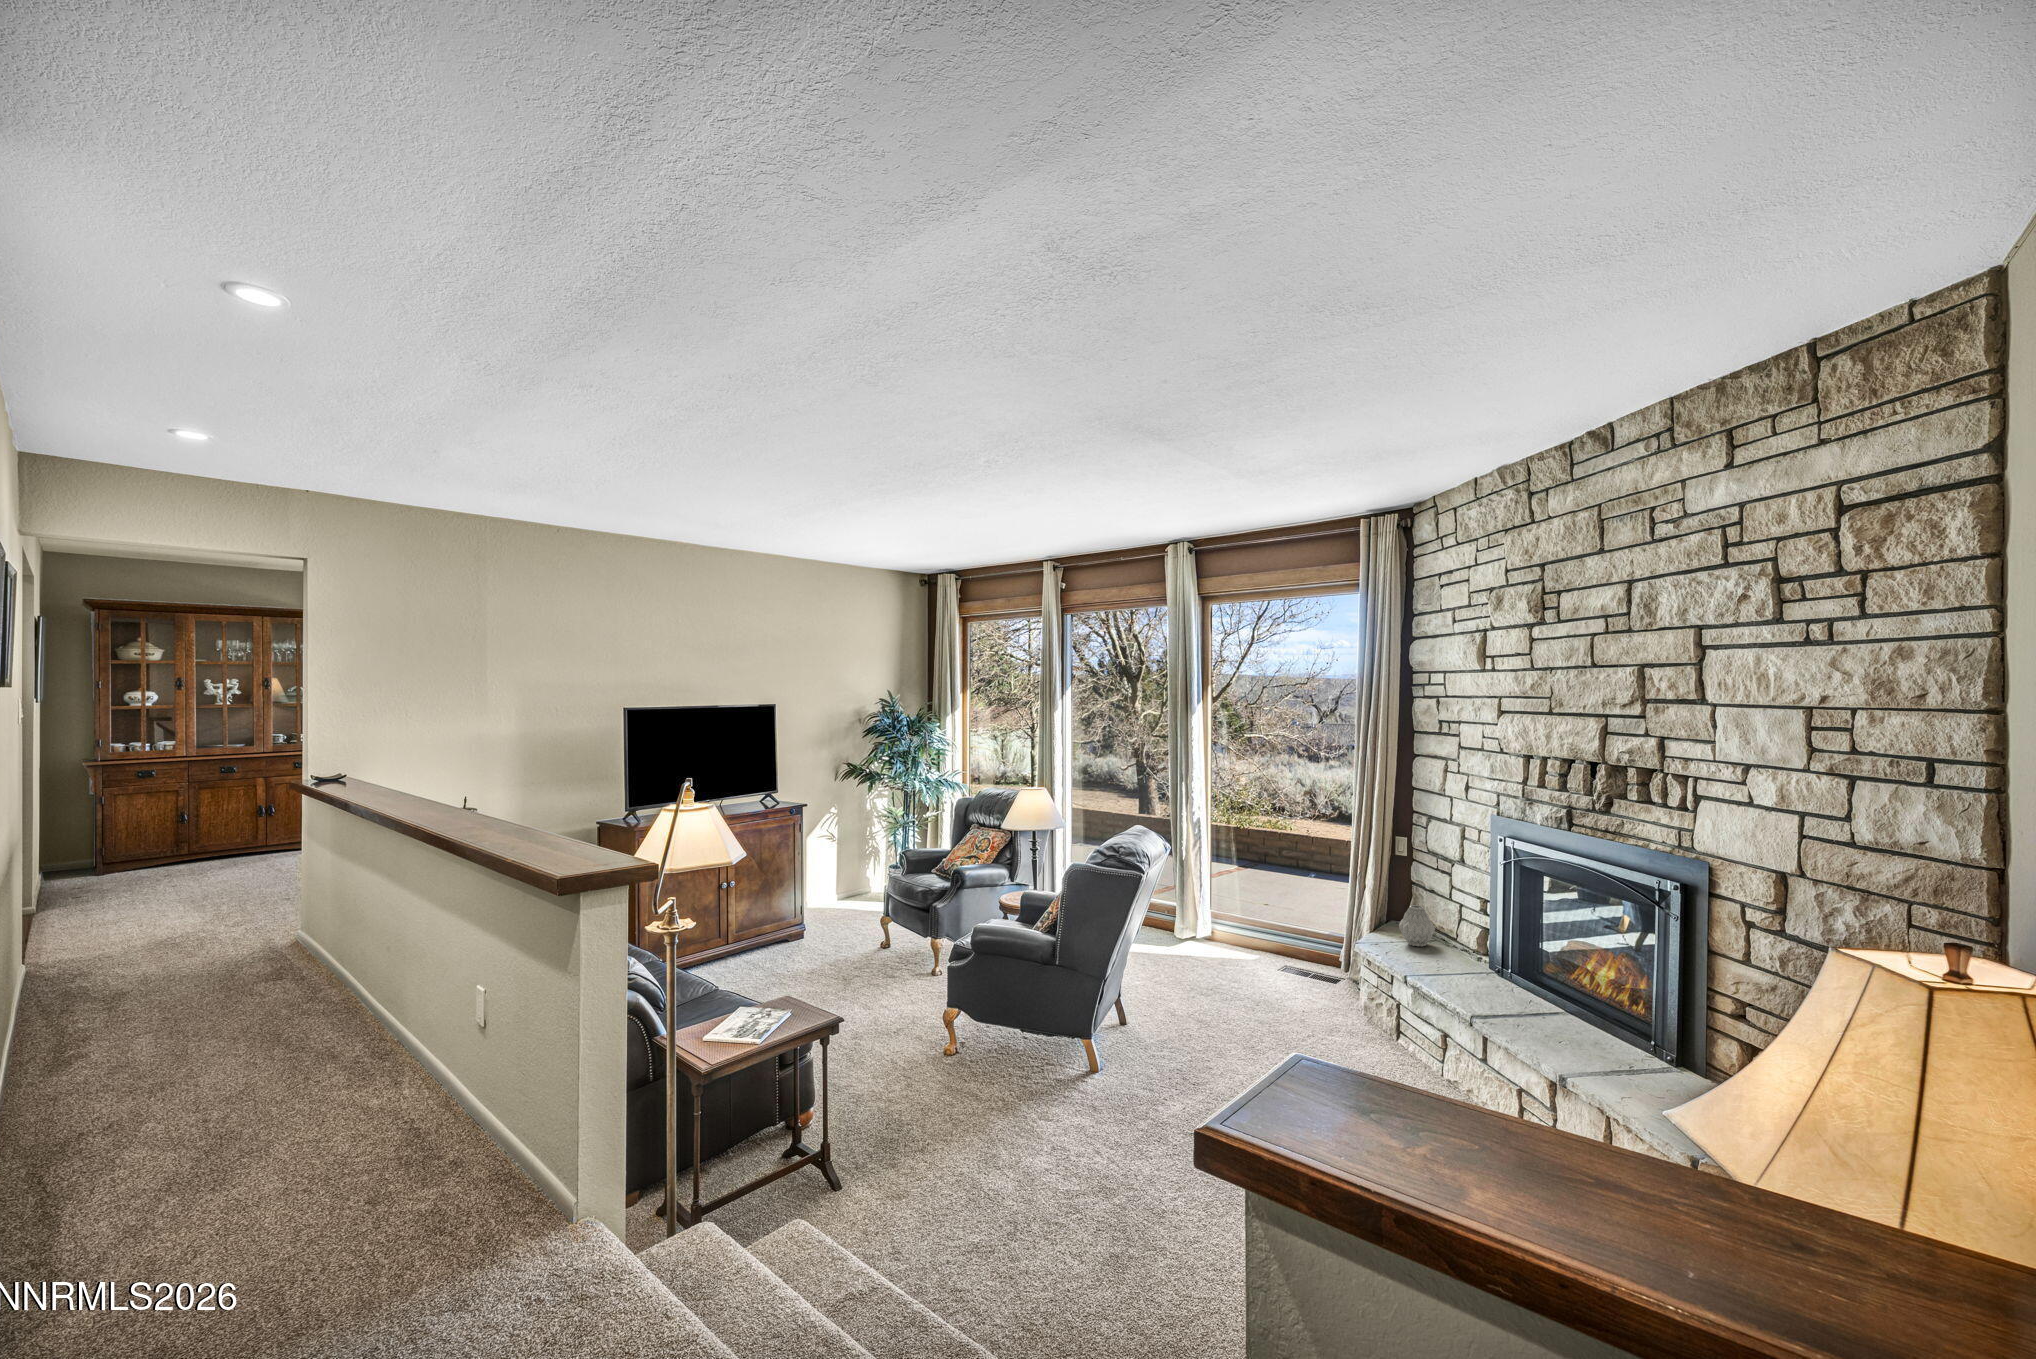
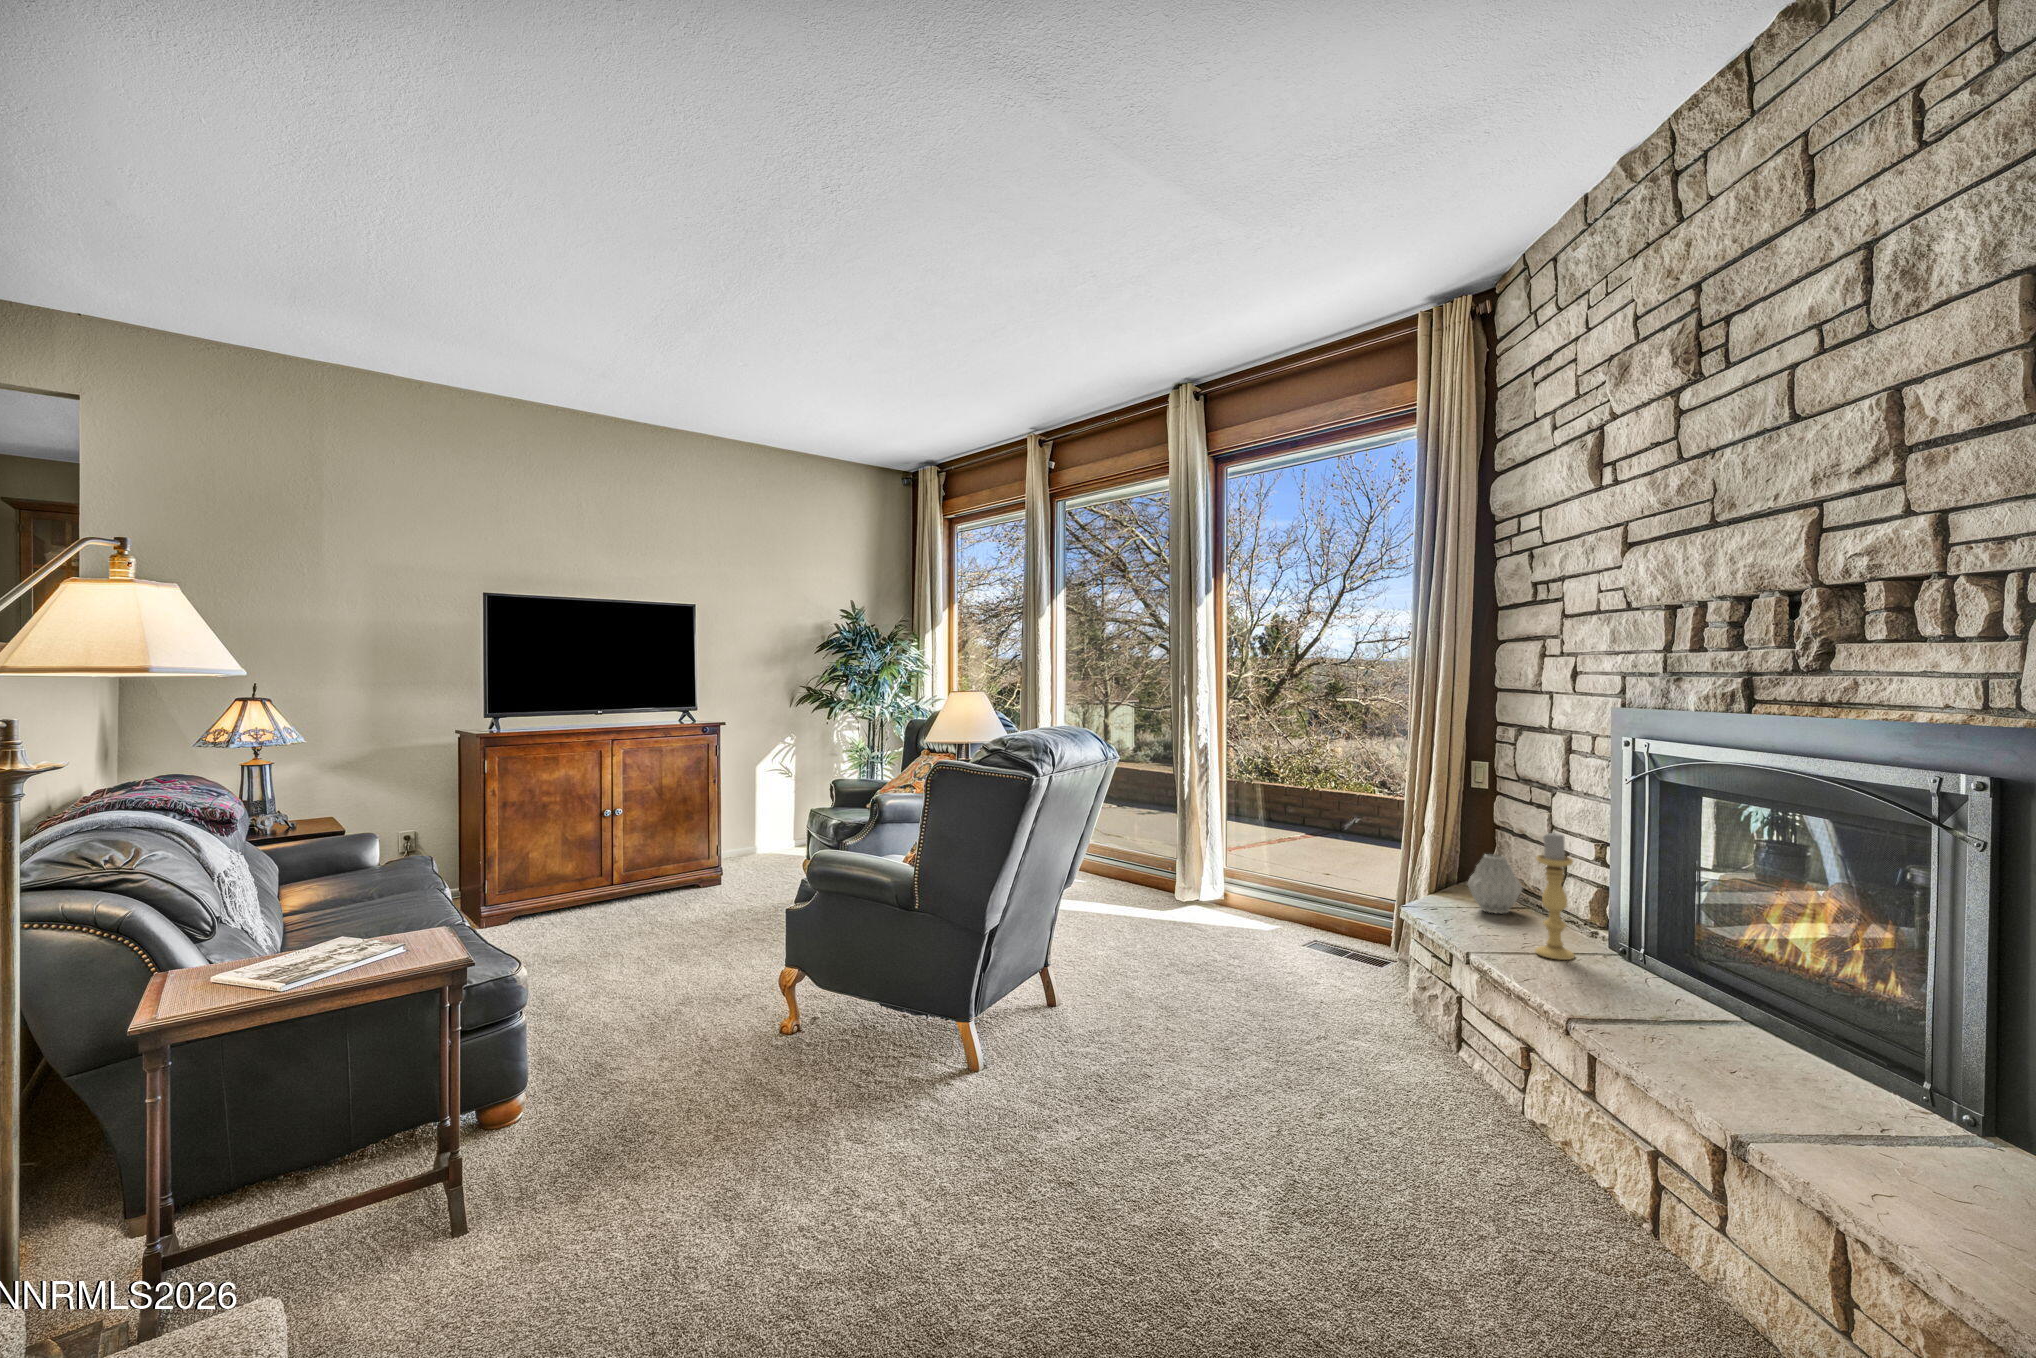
candle holder: none [1447,895,1471,978] -> present [1536,832,1575,960]

